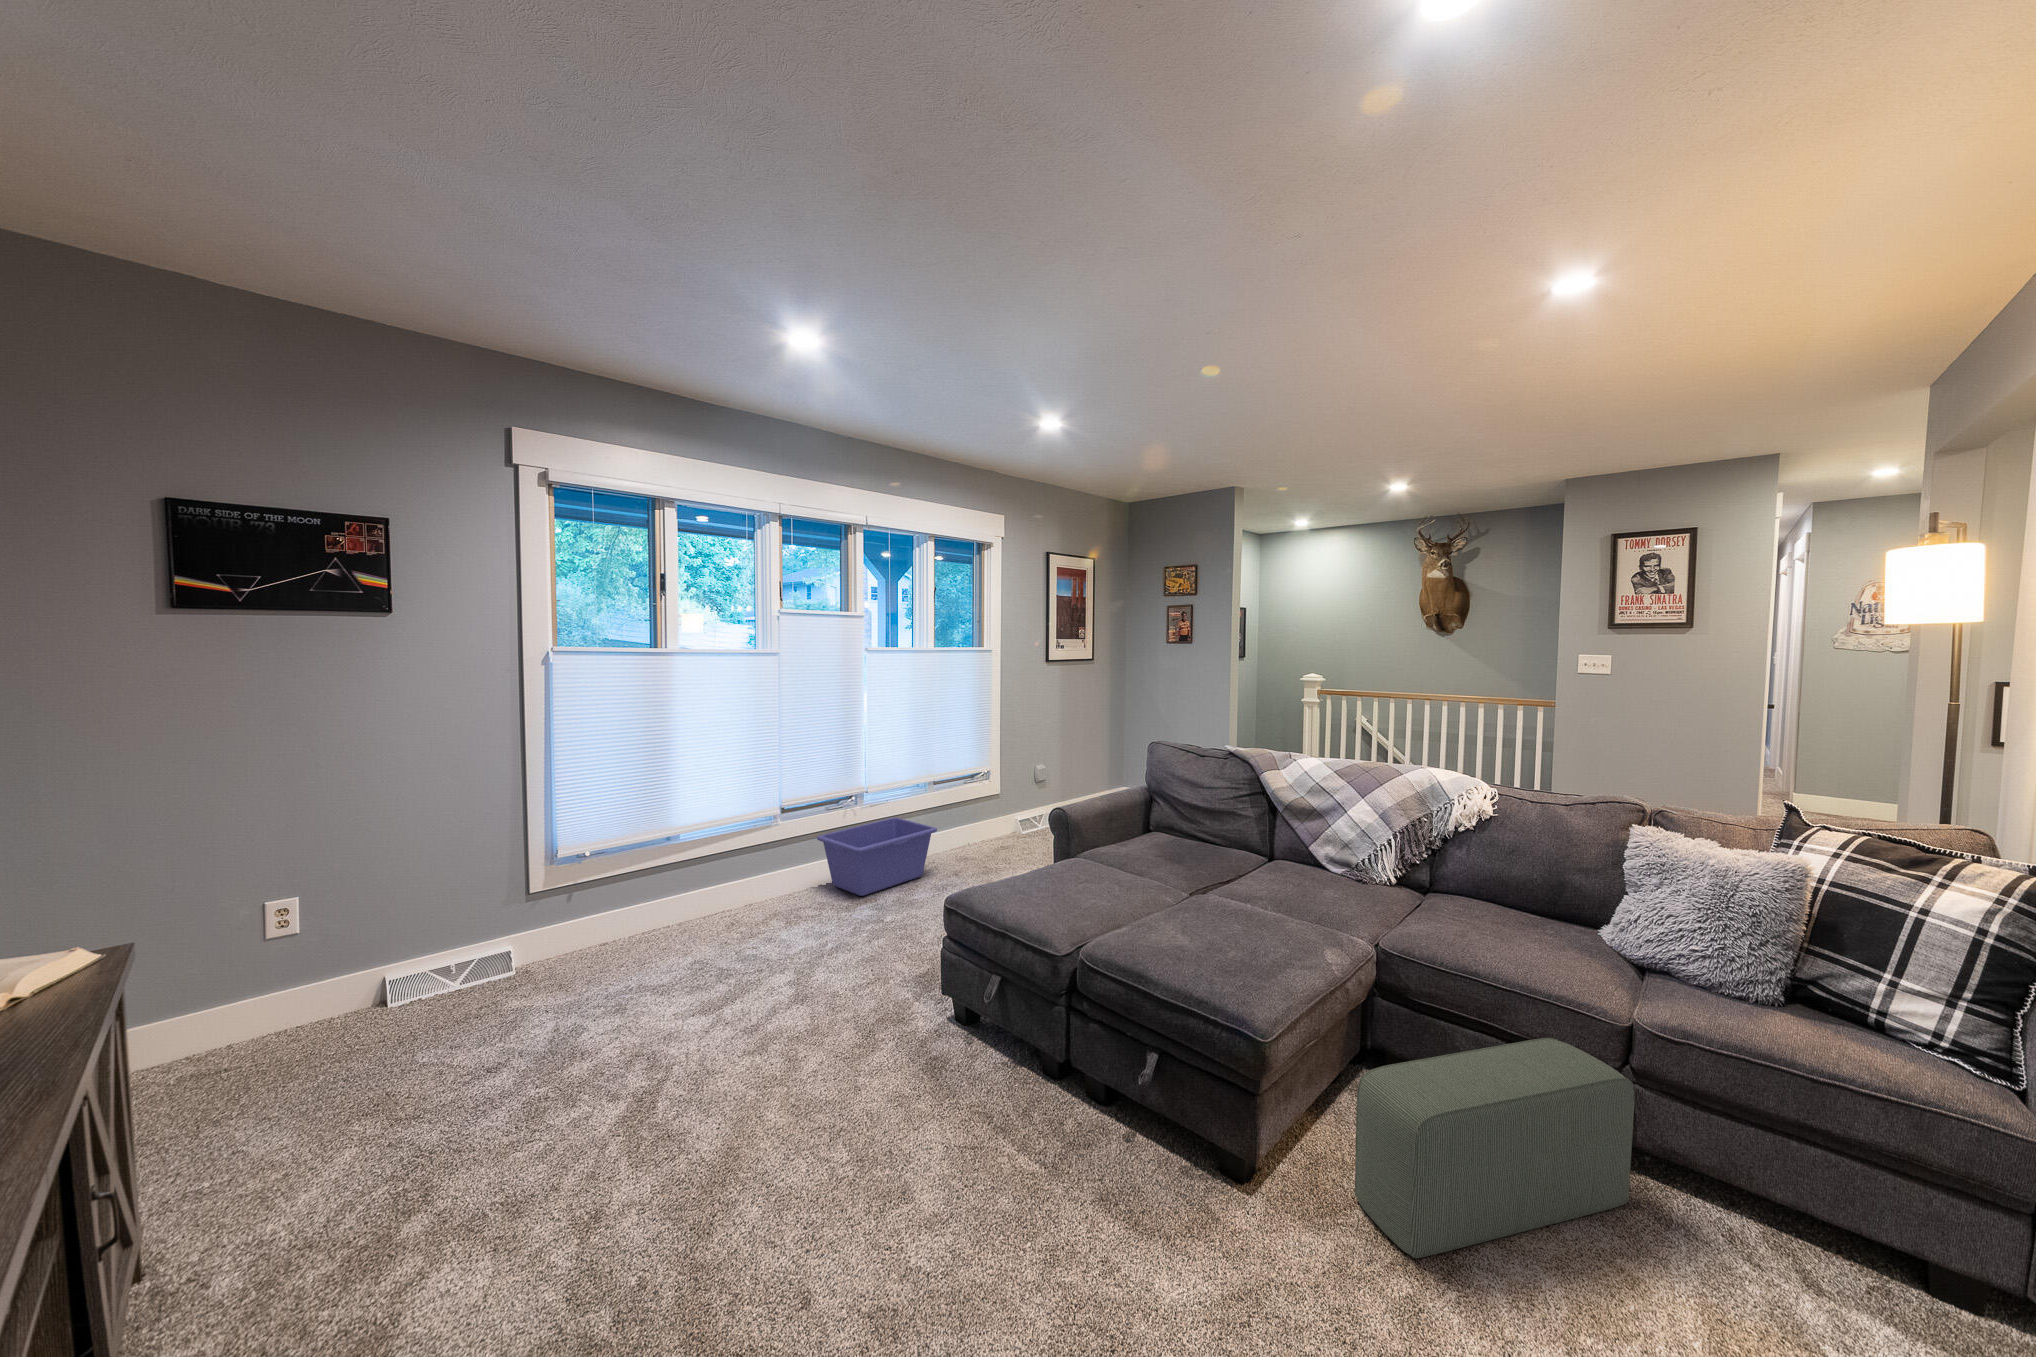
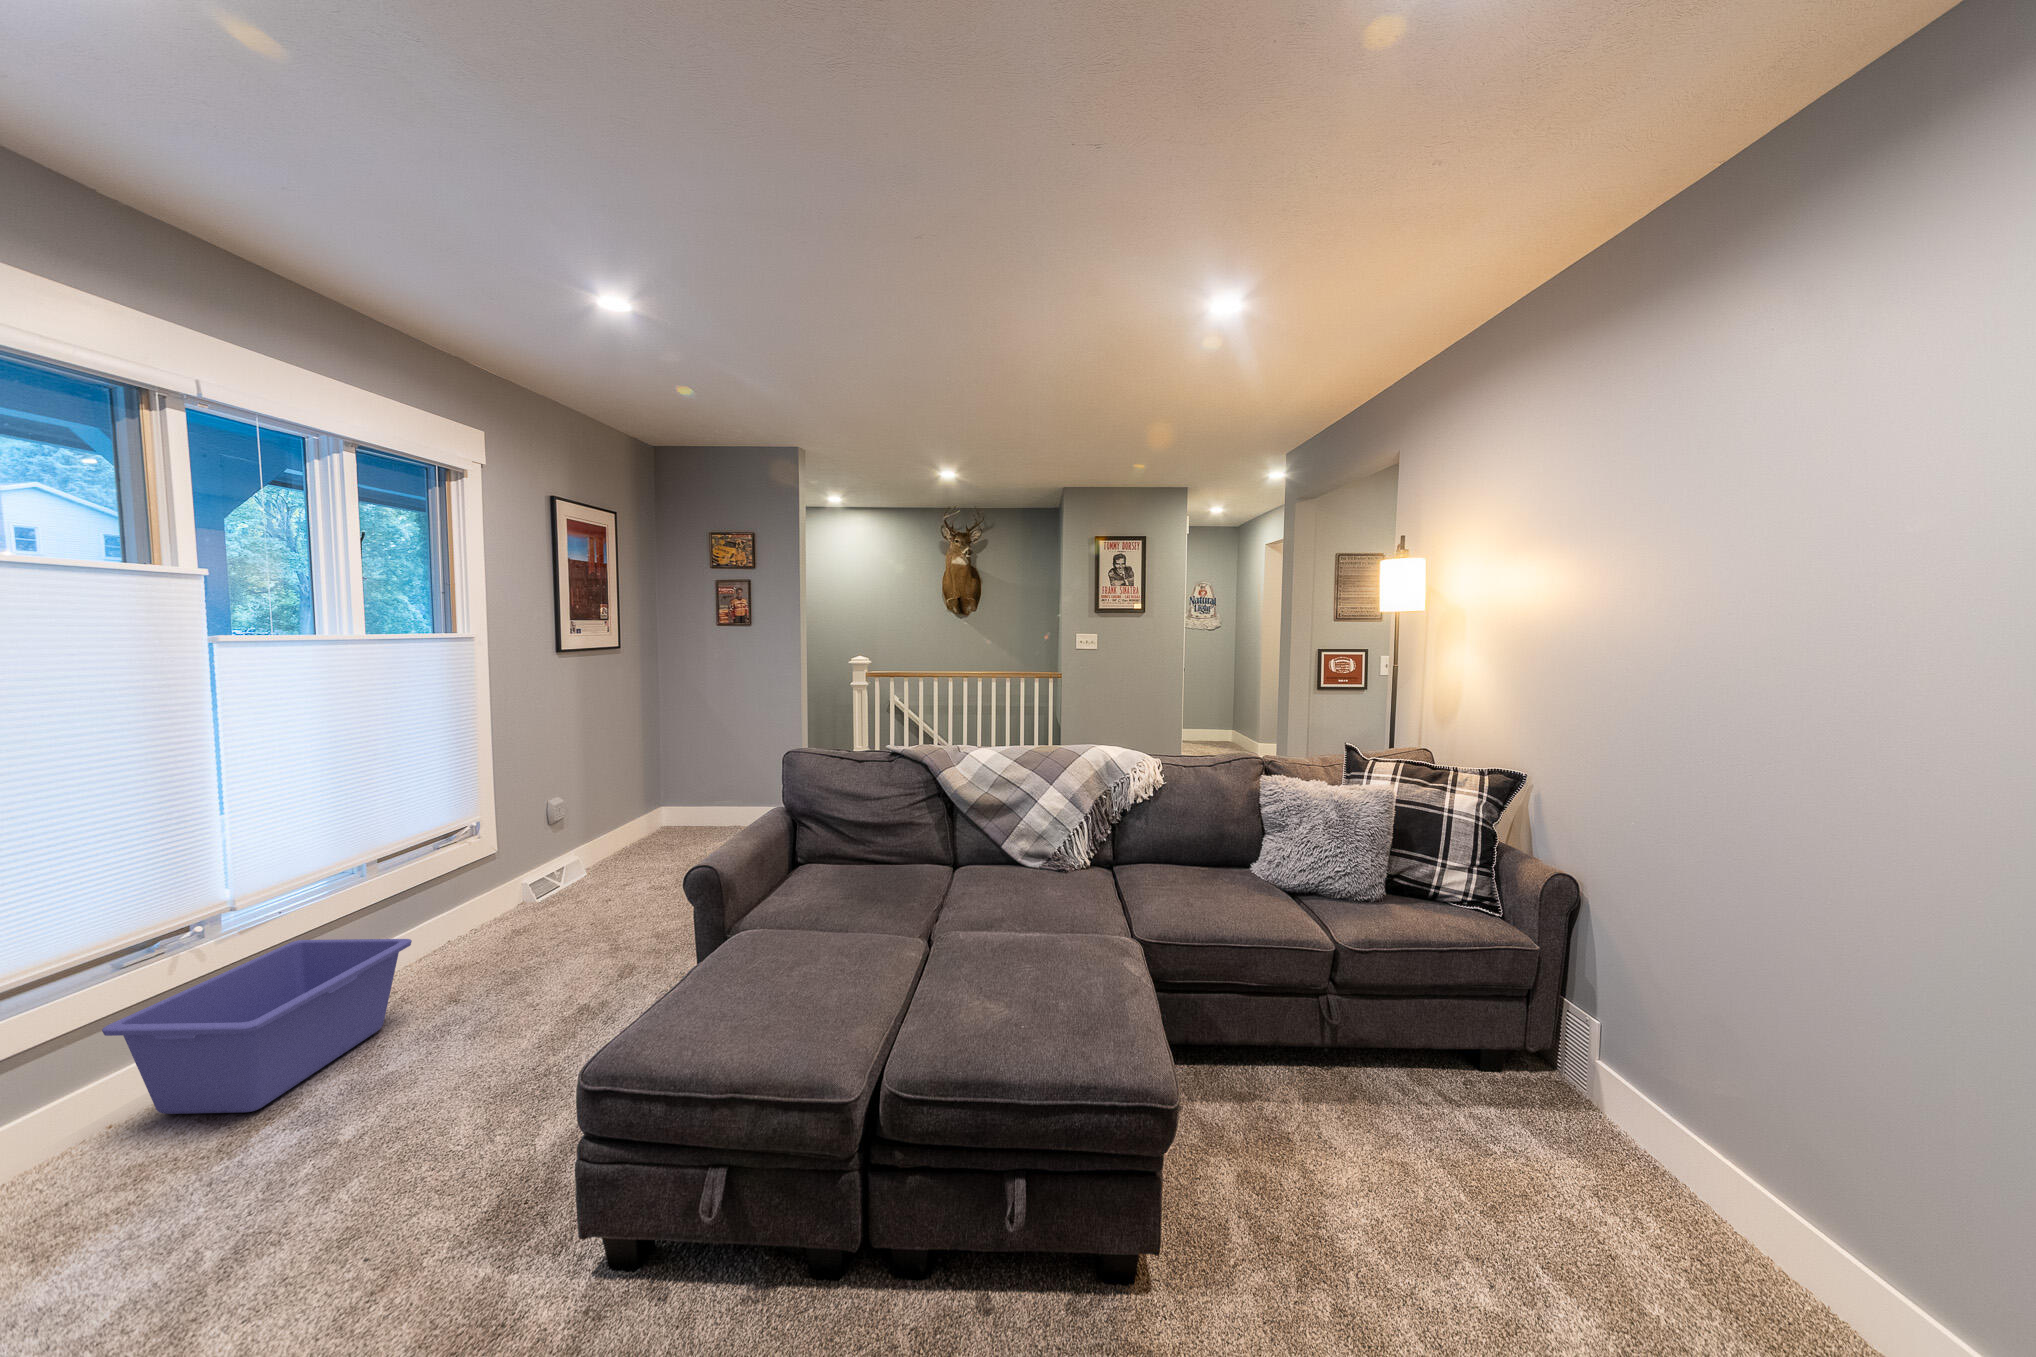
pouf: present [1355,1038,1635,1258] -> none [1220,978,1354,1248]

